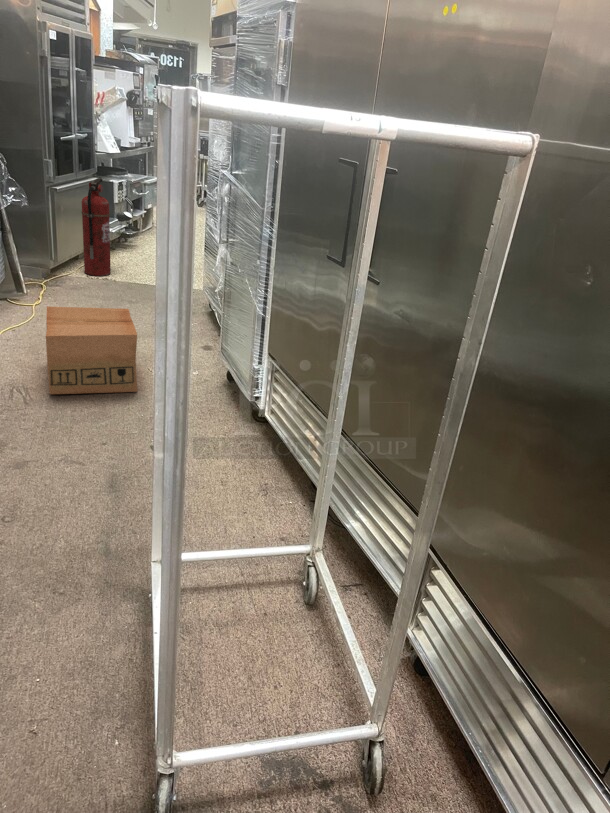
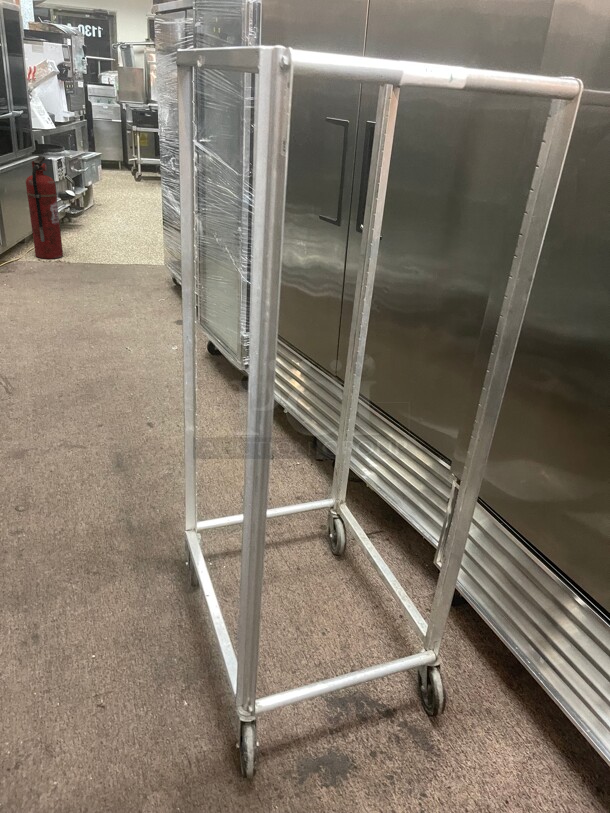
cardboard box: present [46,307,137,394] -> none [16,288,121,381]

